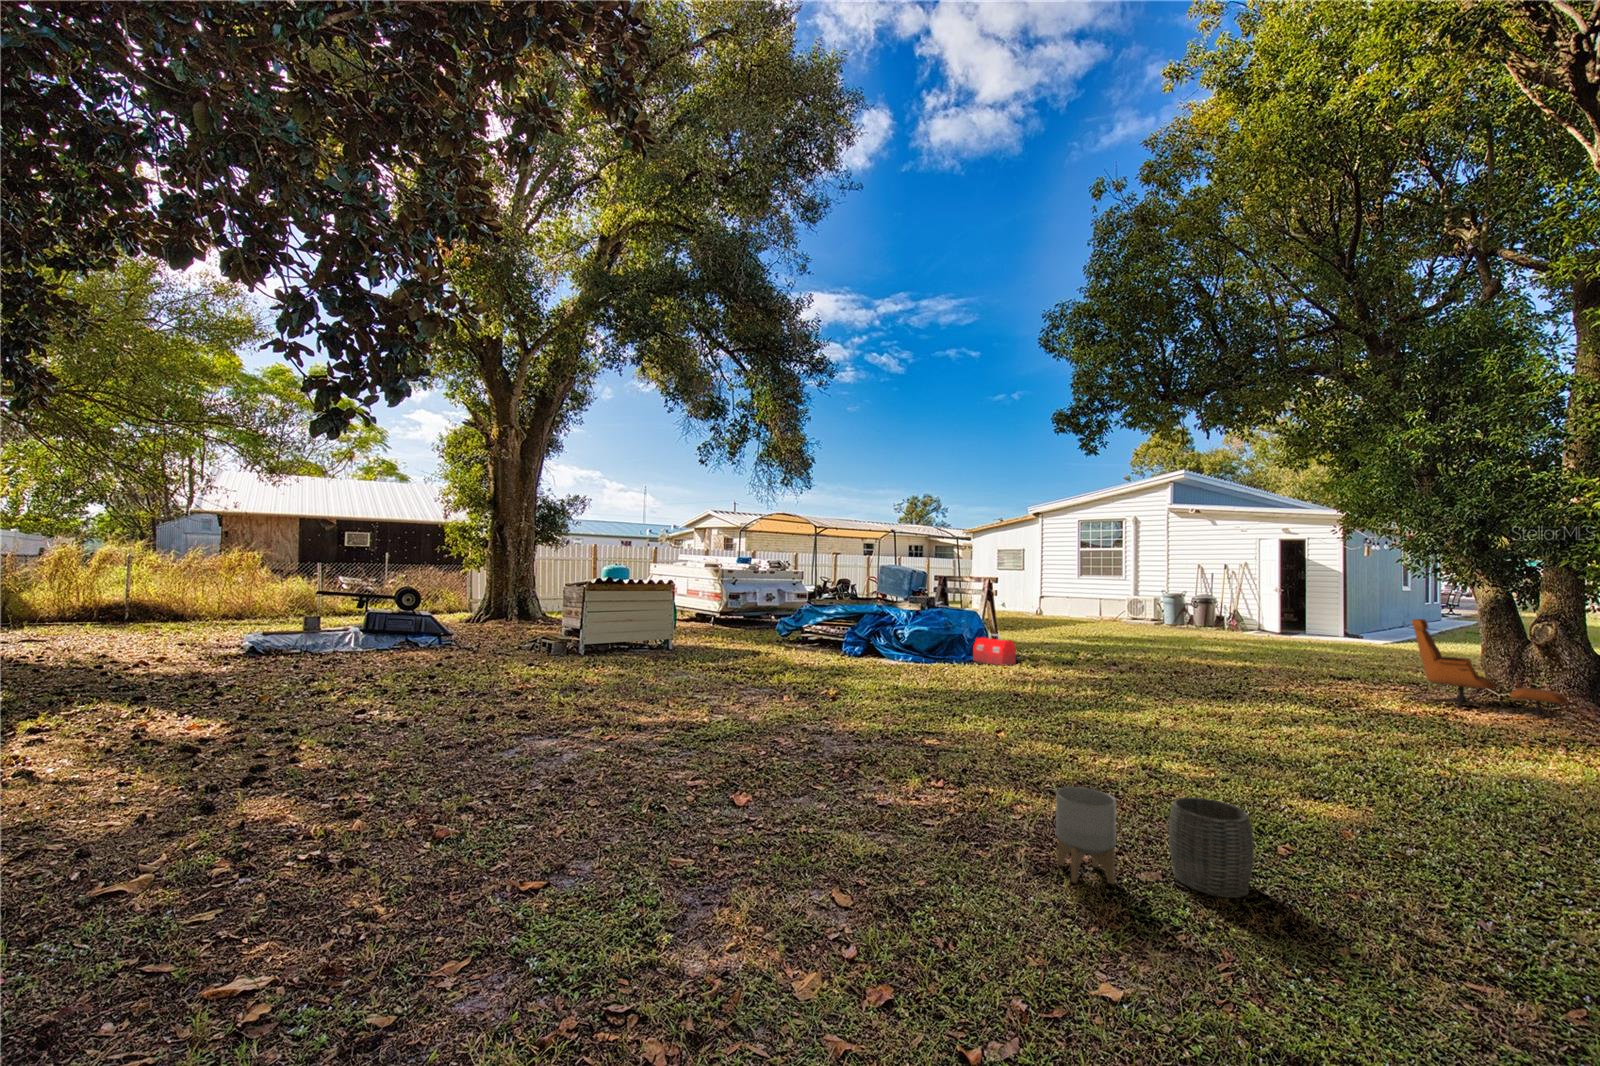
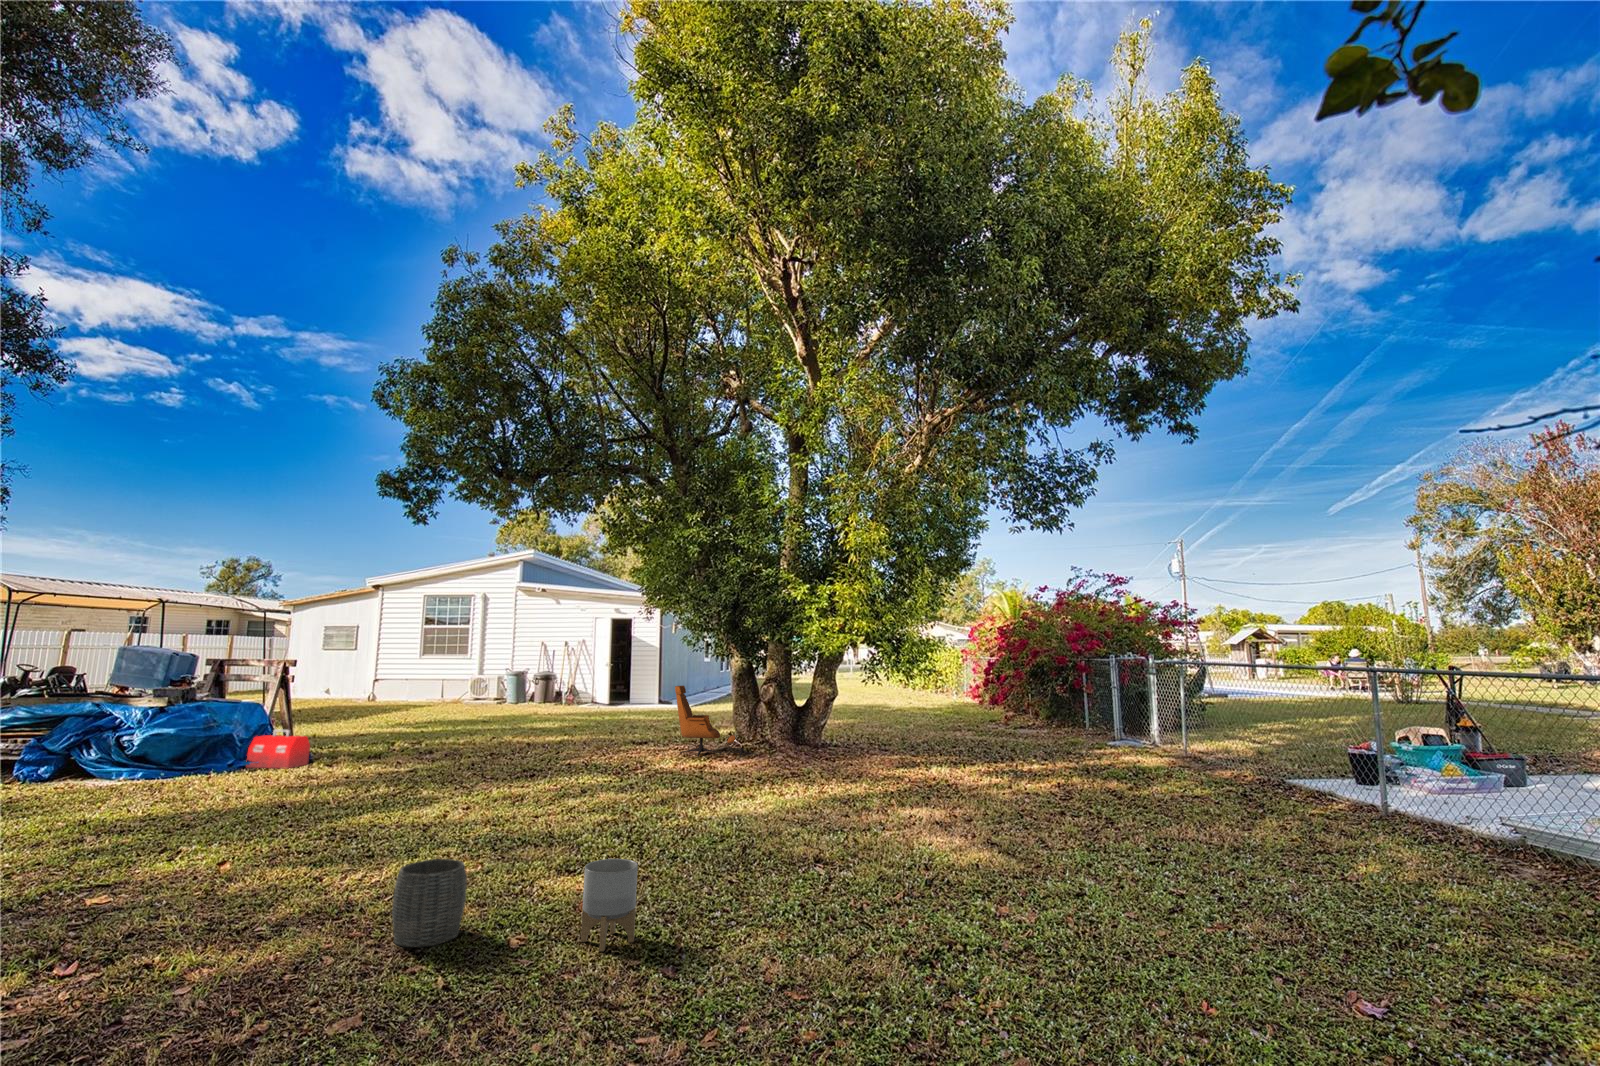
round table: present [1167,602,1203,627] -> none [507,681,546,709]
planter: present [1056,787,1116,884] -> present [581,859,638,951]

